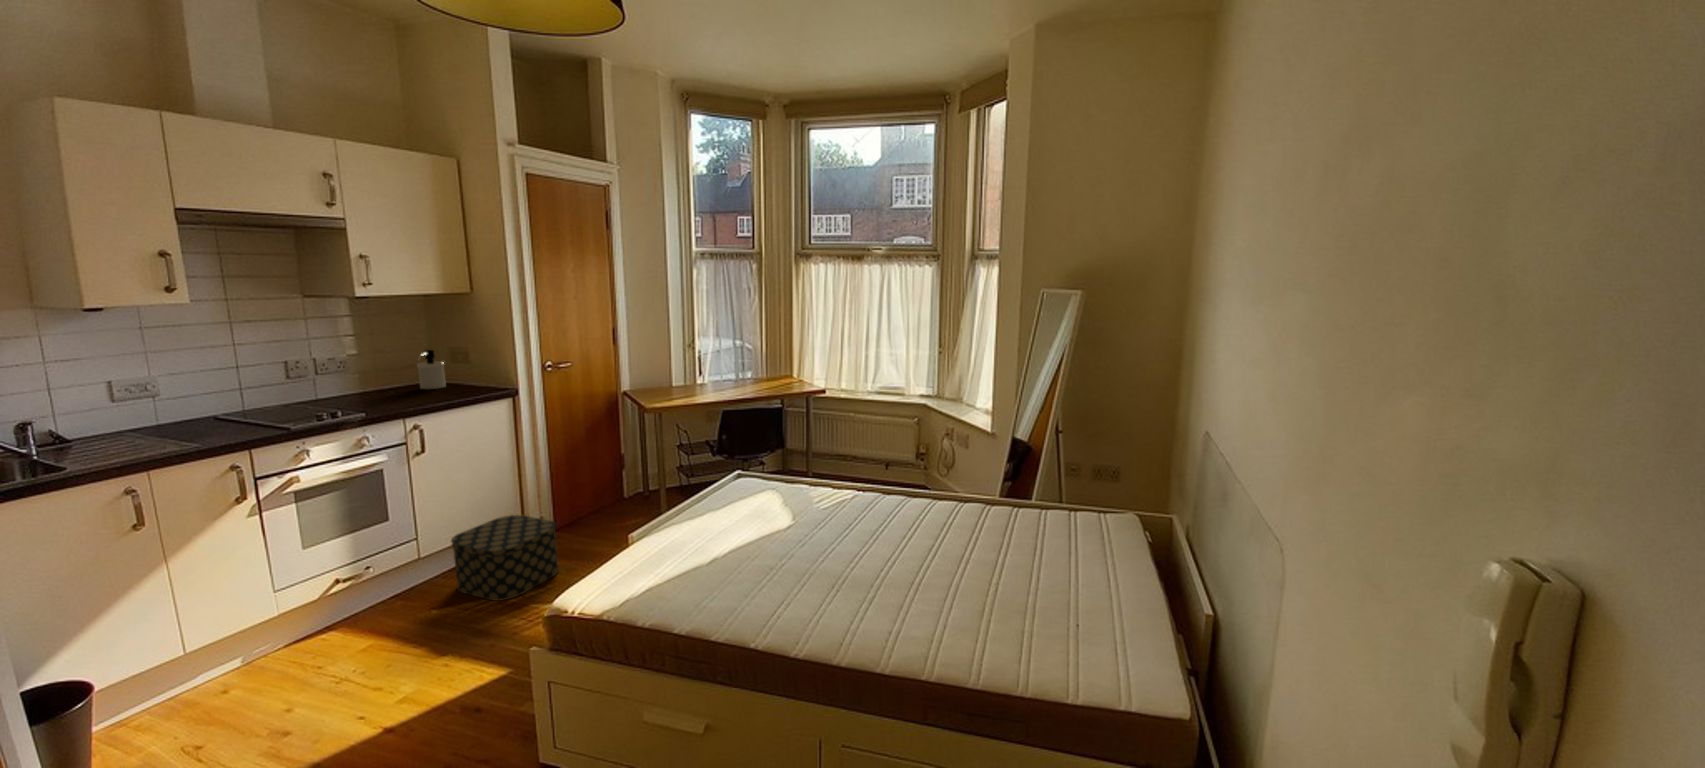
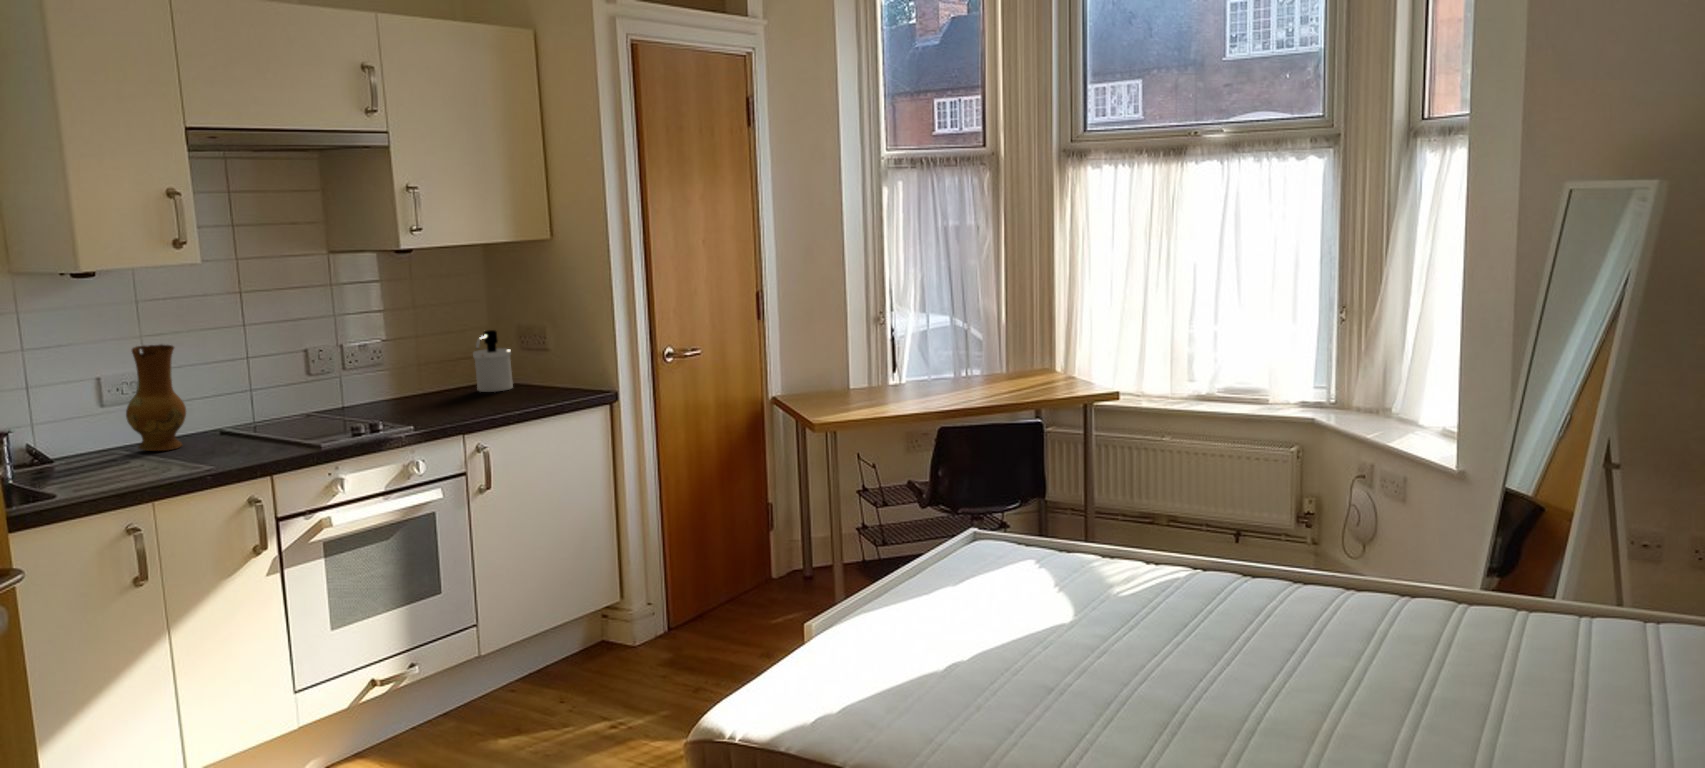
ceramic jug: none [130,359,183,434] -> present [126,344,186,451]
storage box: present [451,515,559,601] -> none [526,595,682,731]

